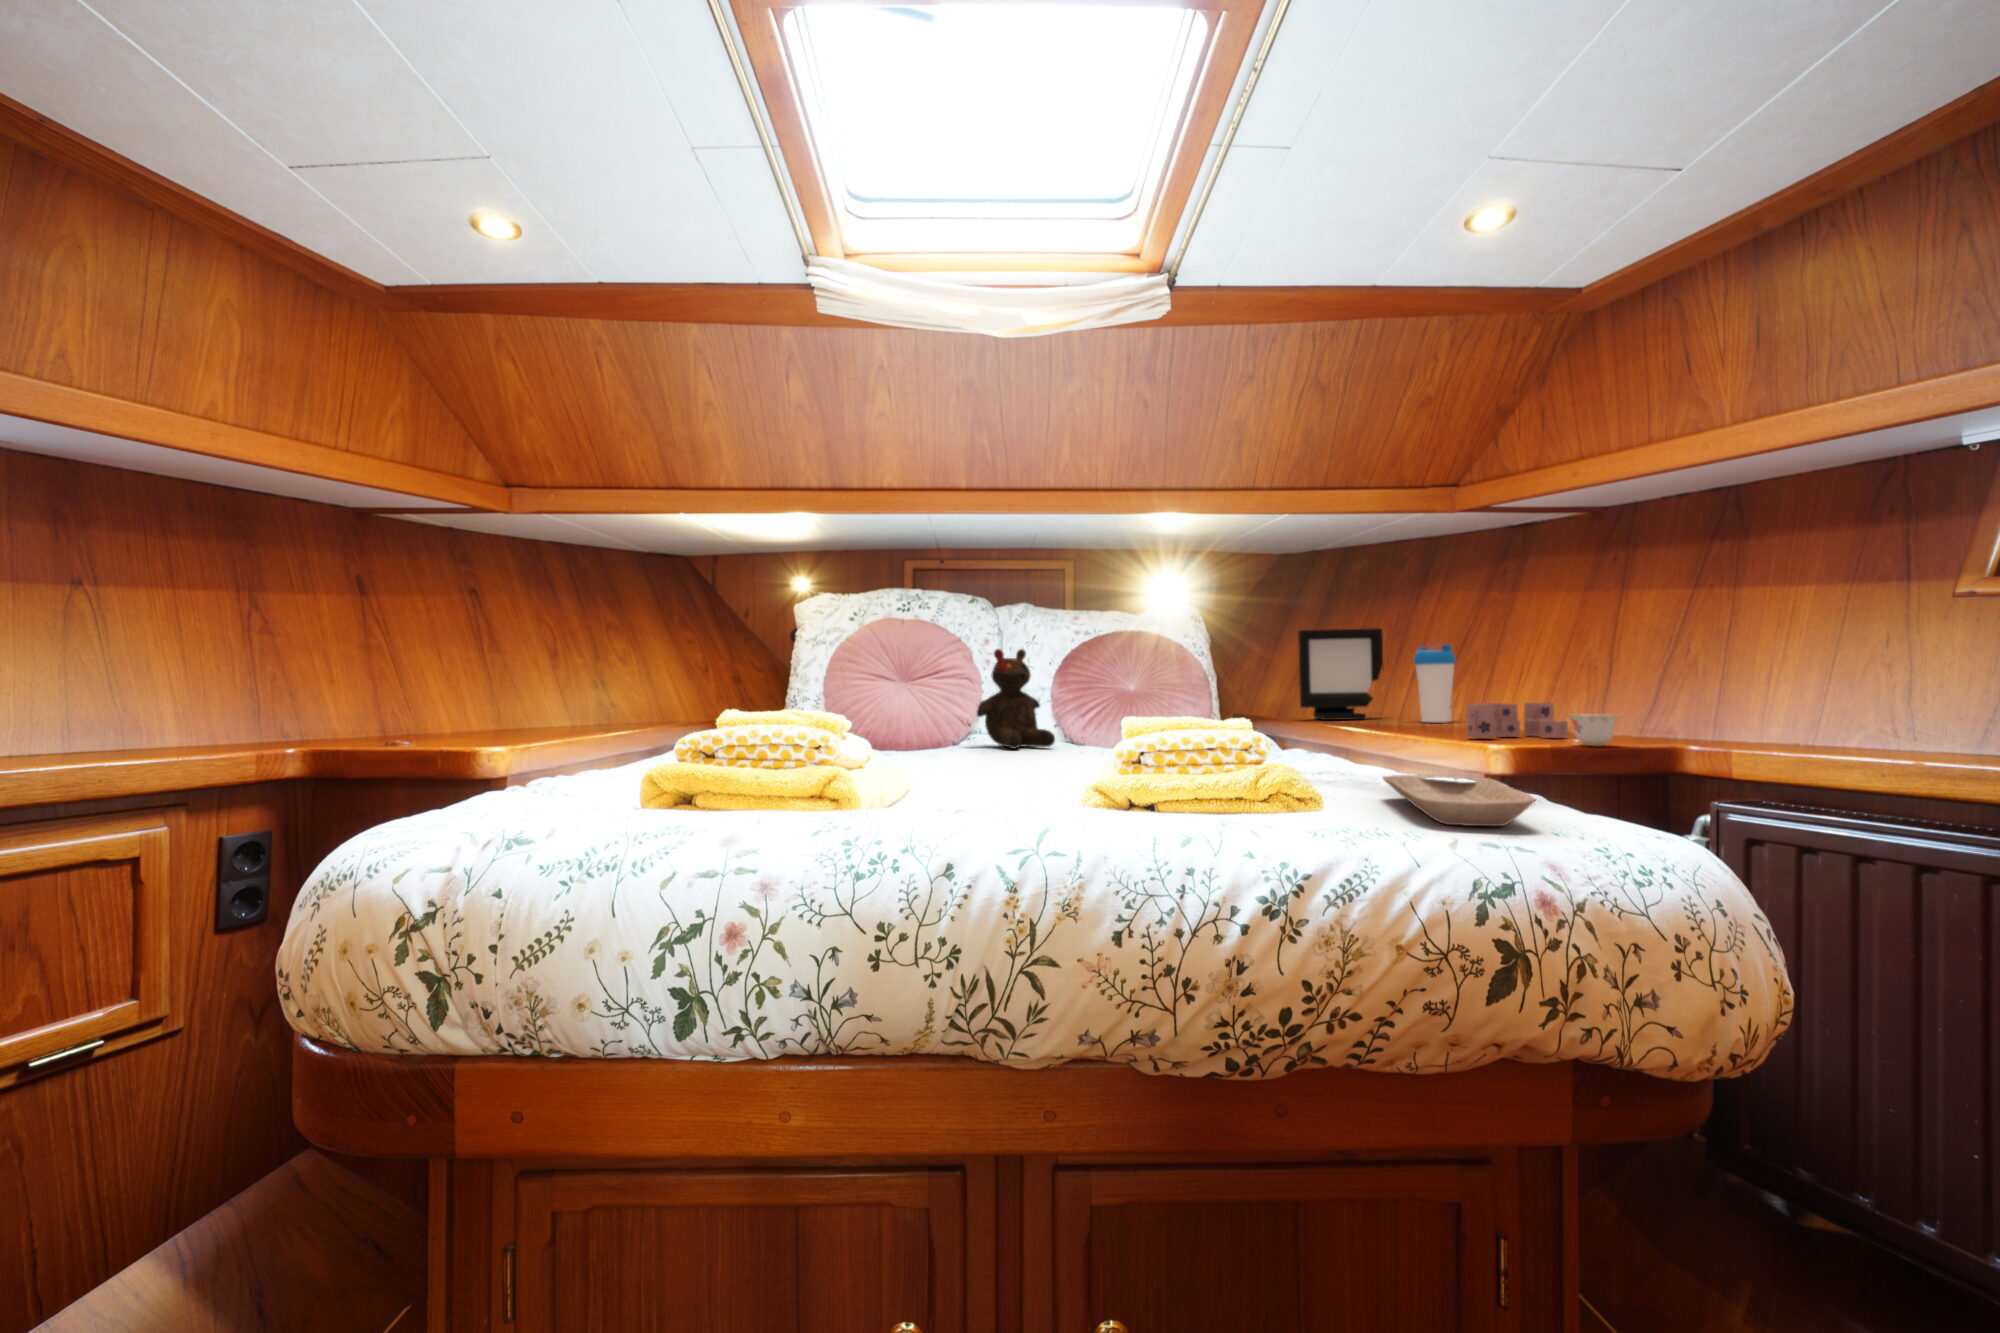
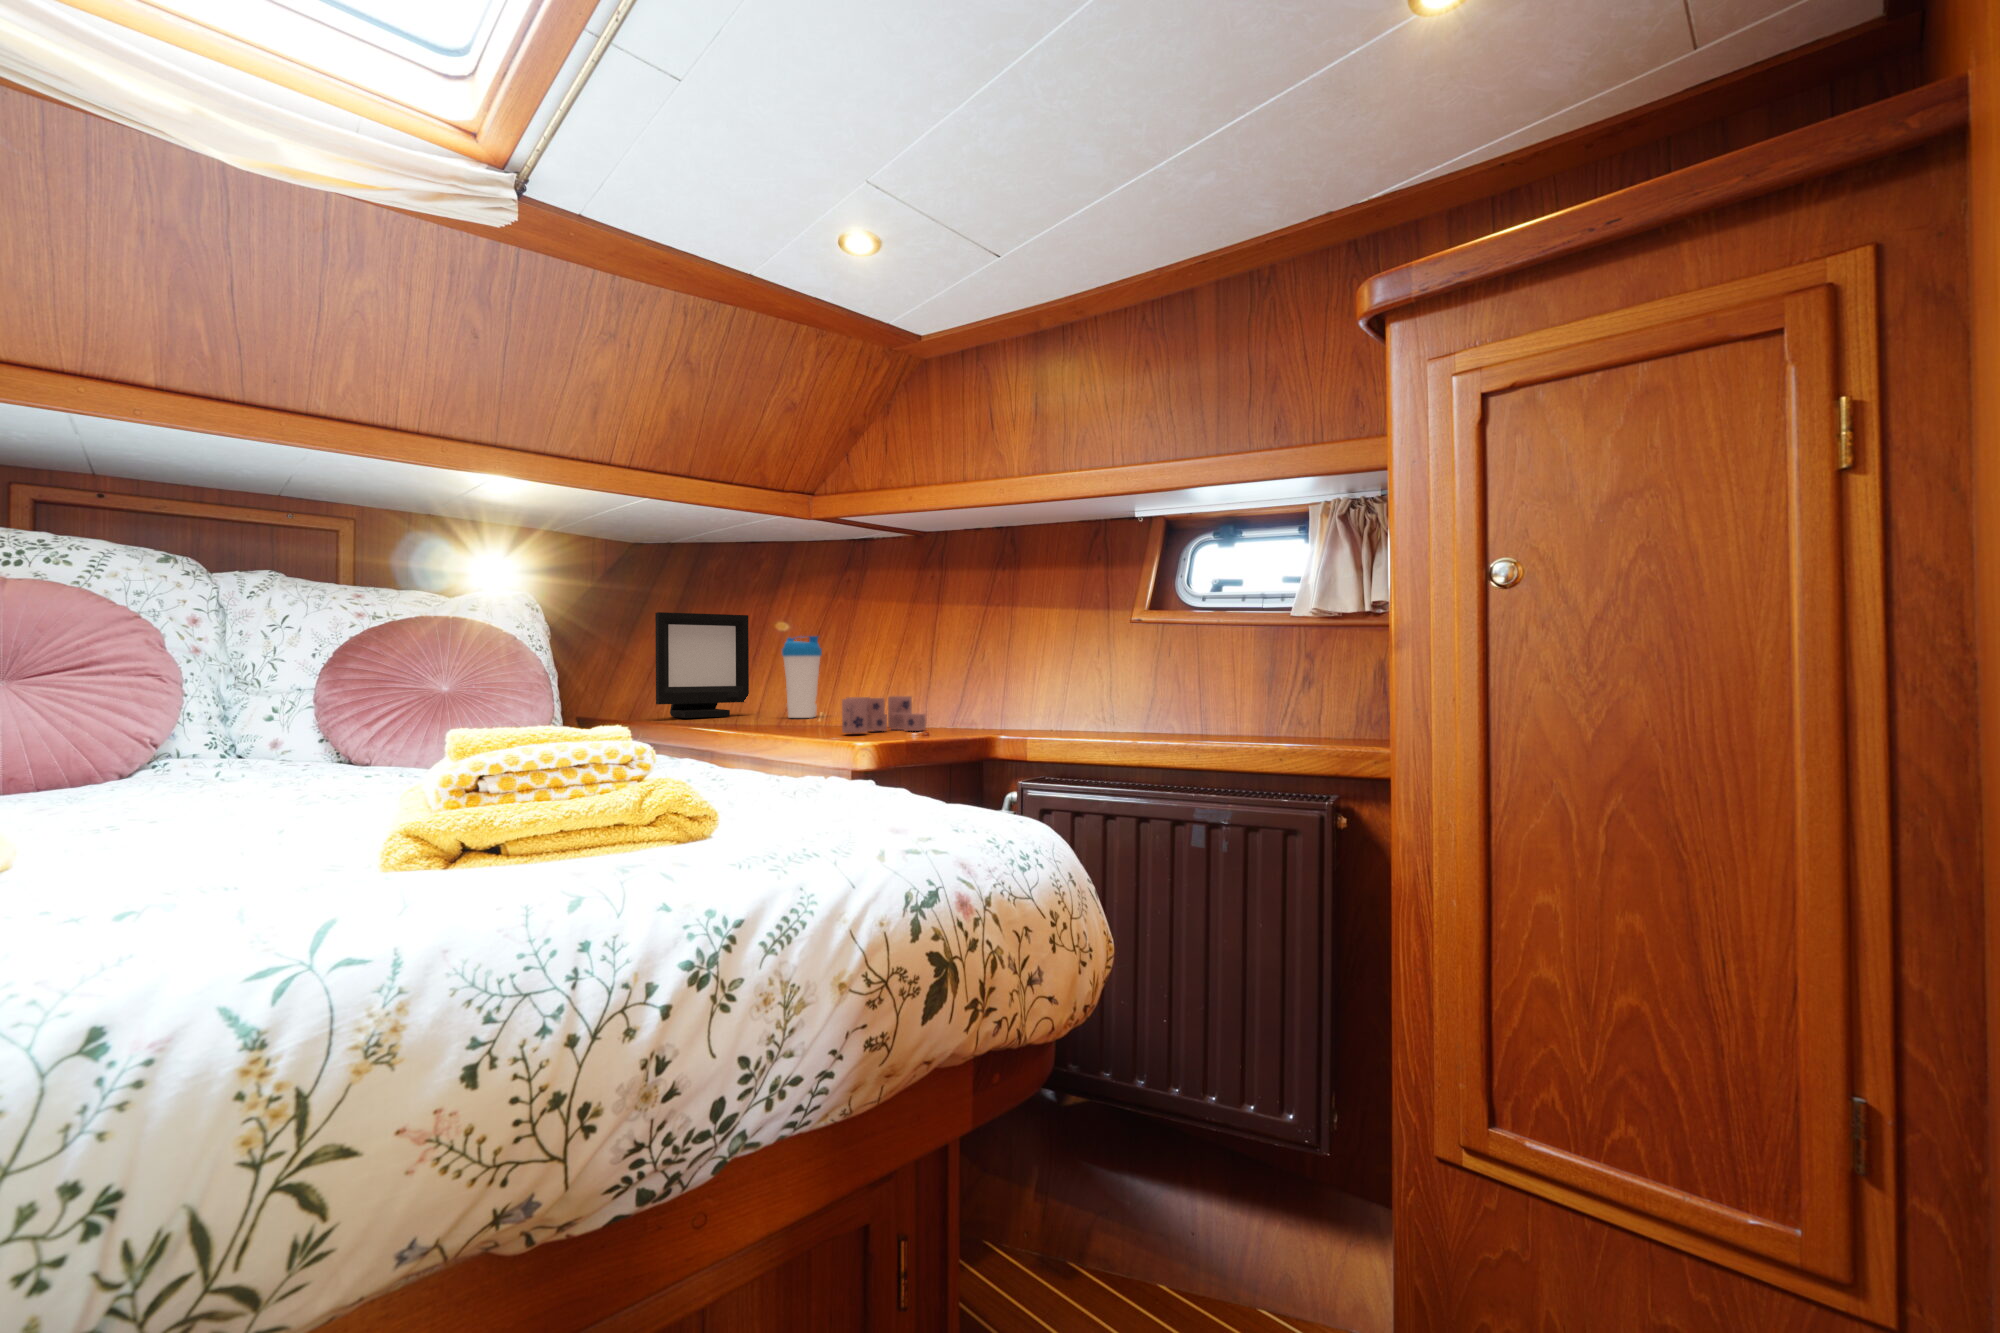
teddy bear: present [977,649,1055,749] -> none [106,615,286,780]
teacup: present [1569,714,1618,746] -> none [931,707,970,737]
tray: present [1383,774,1536,826] -> none [787,777,947,833]

